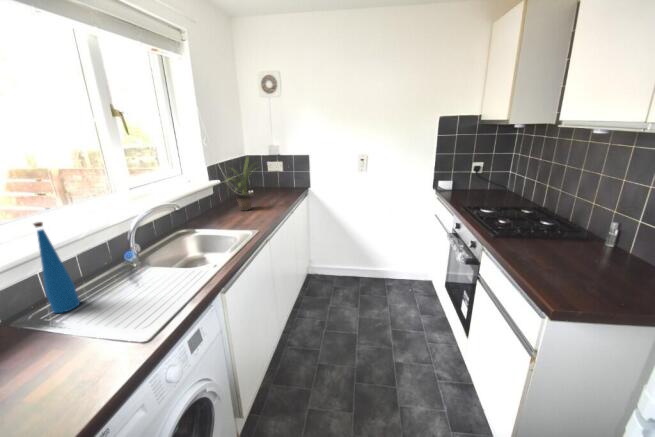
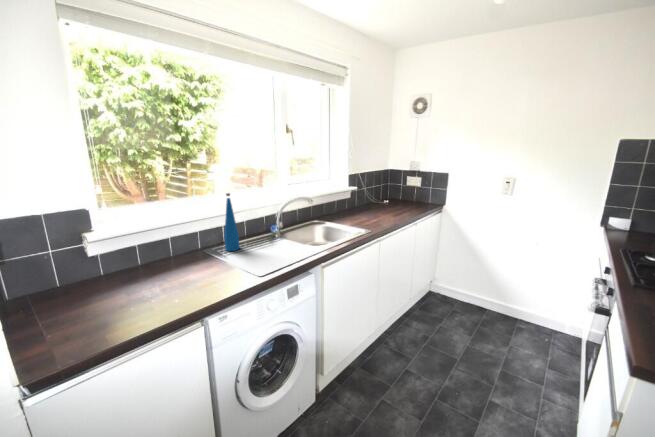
potted plant: present [228,157,255,211] -> none [359,169,391,215]

